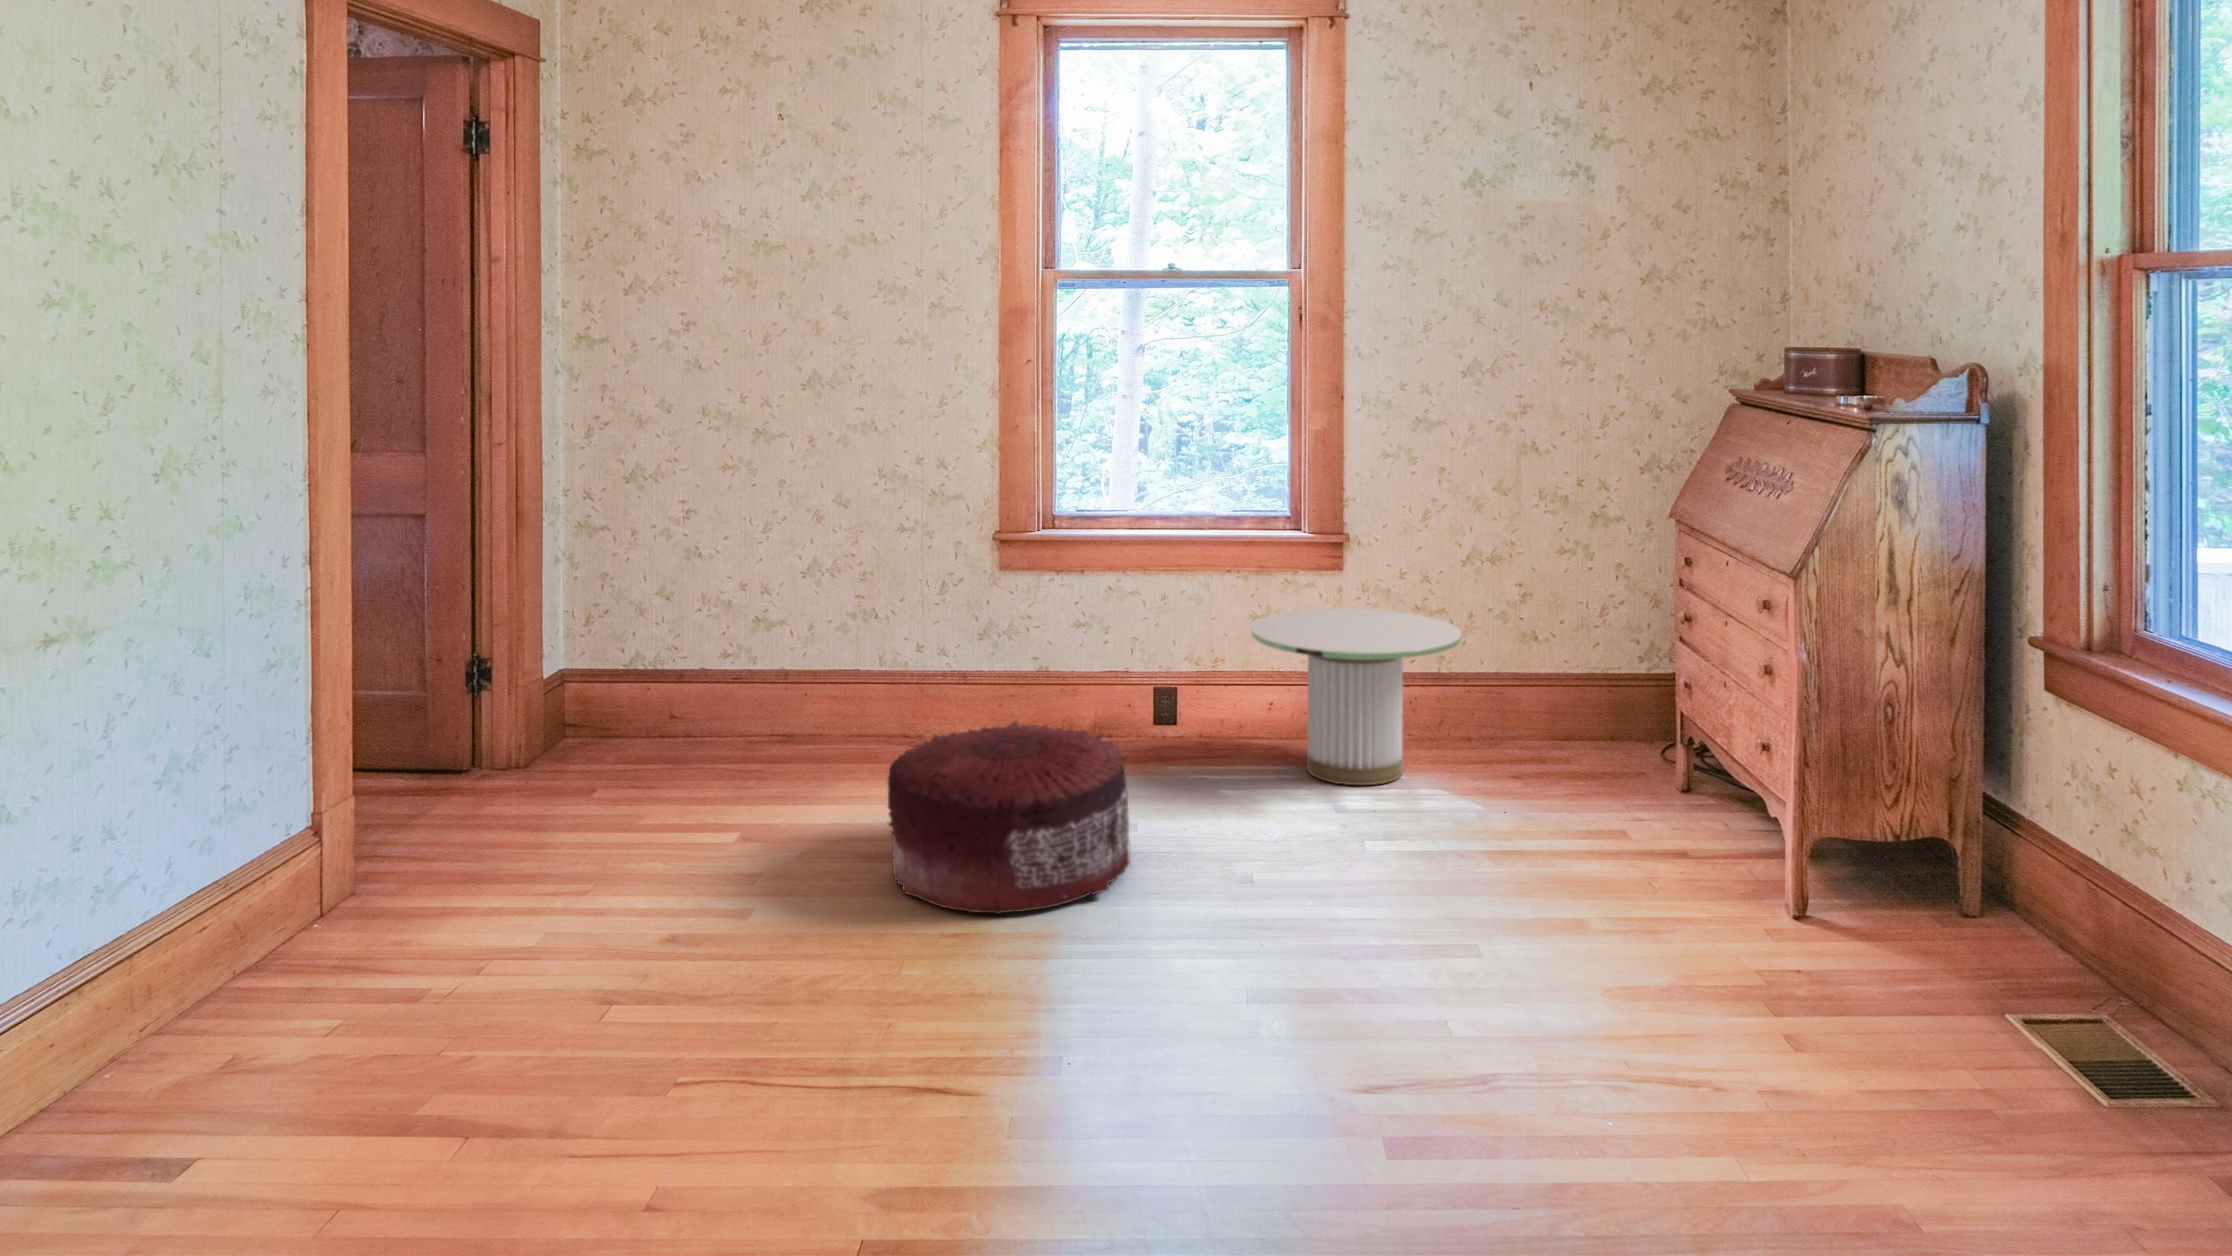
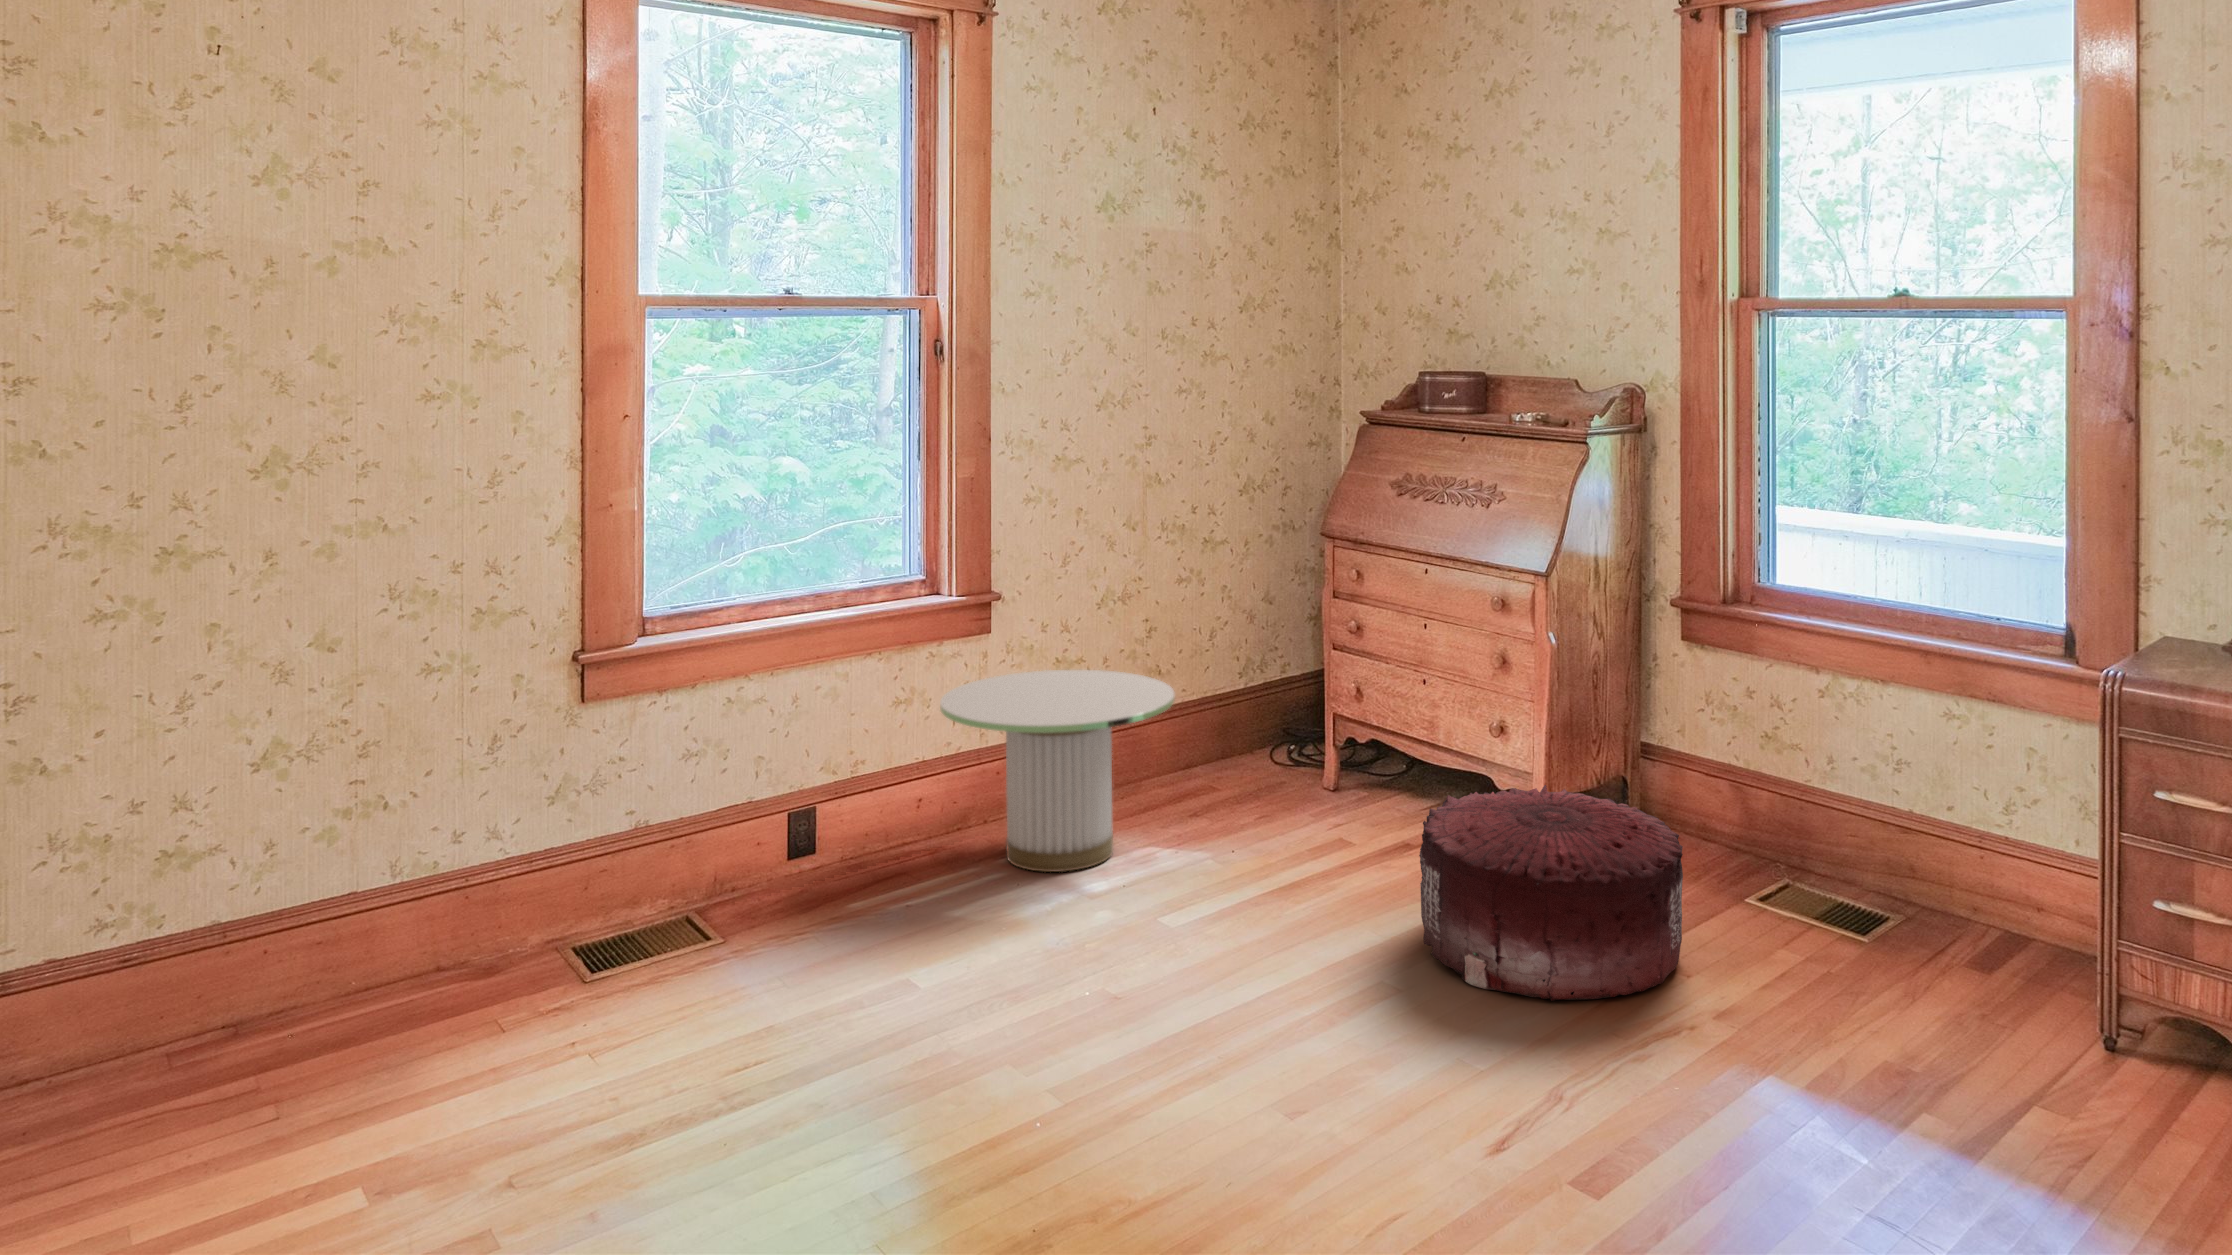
pouf: present [888,722,1131,914] -> present [1419,785,1683,1001]

